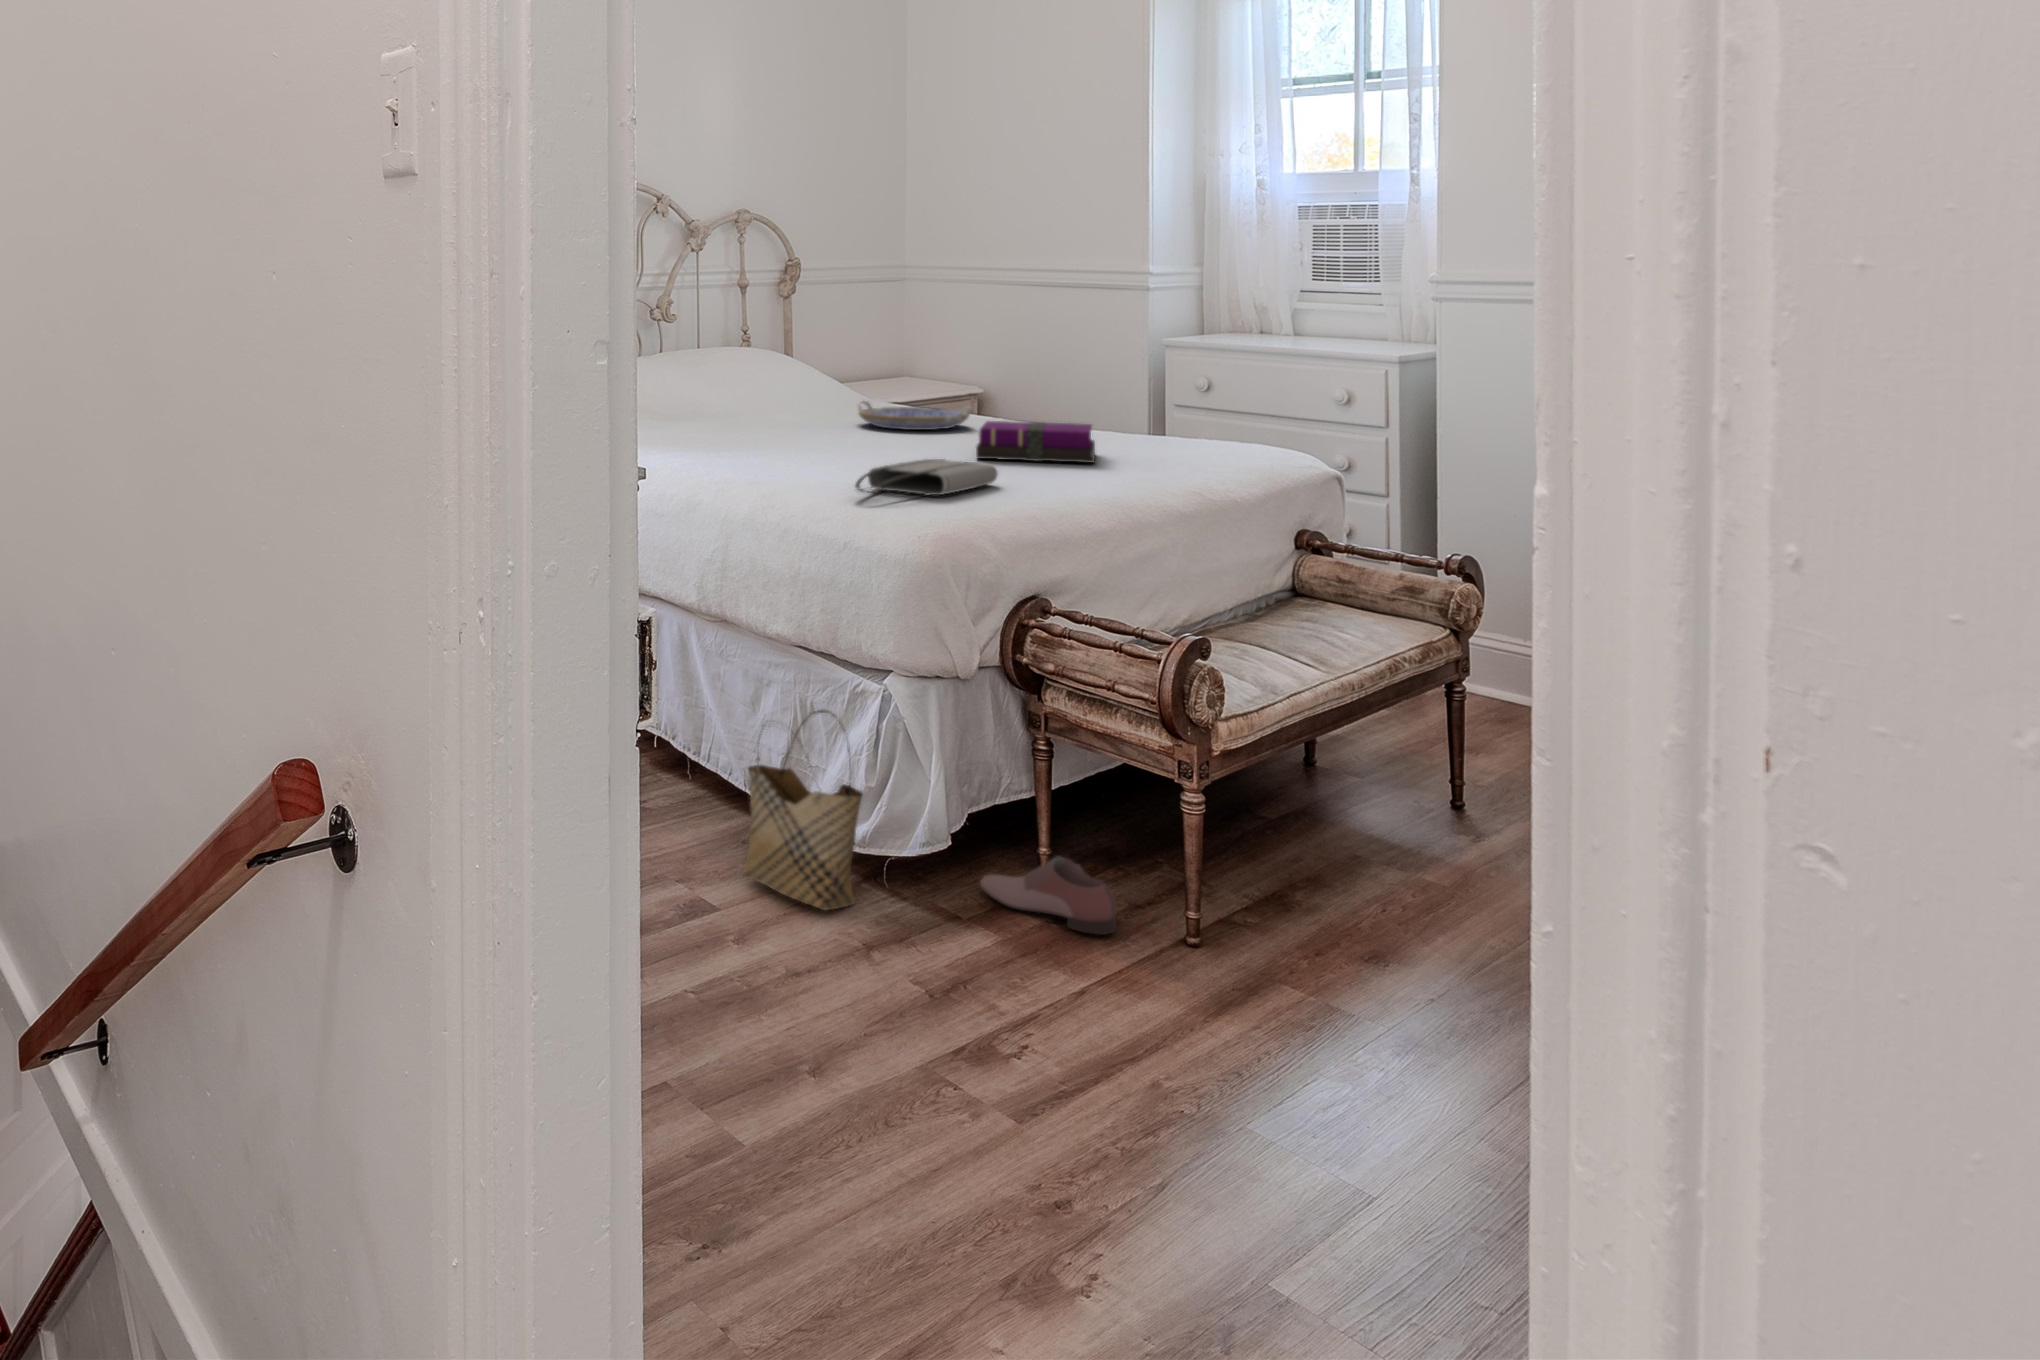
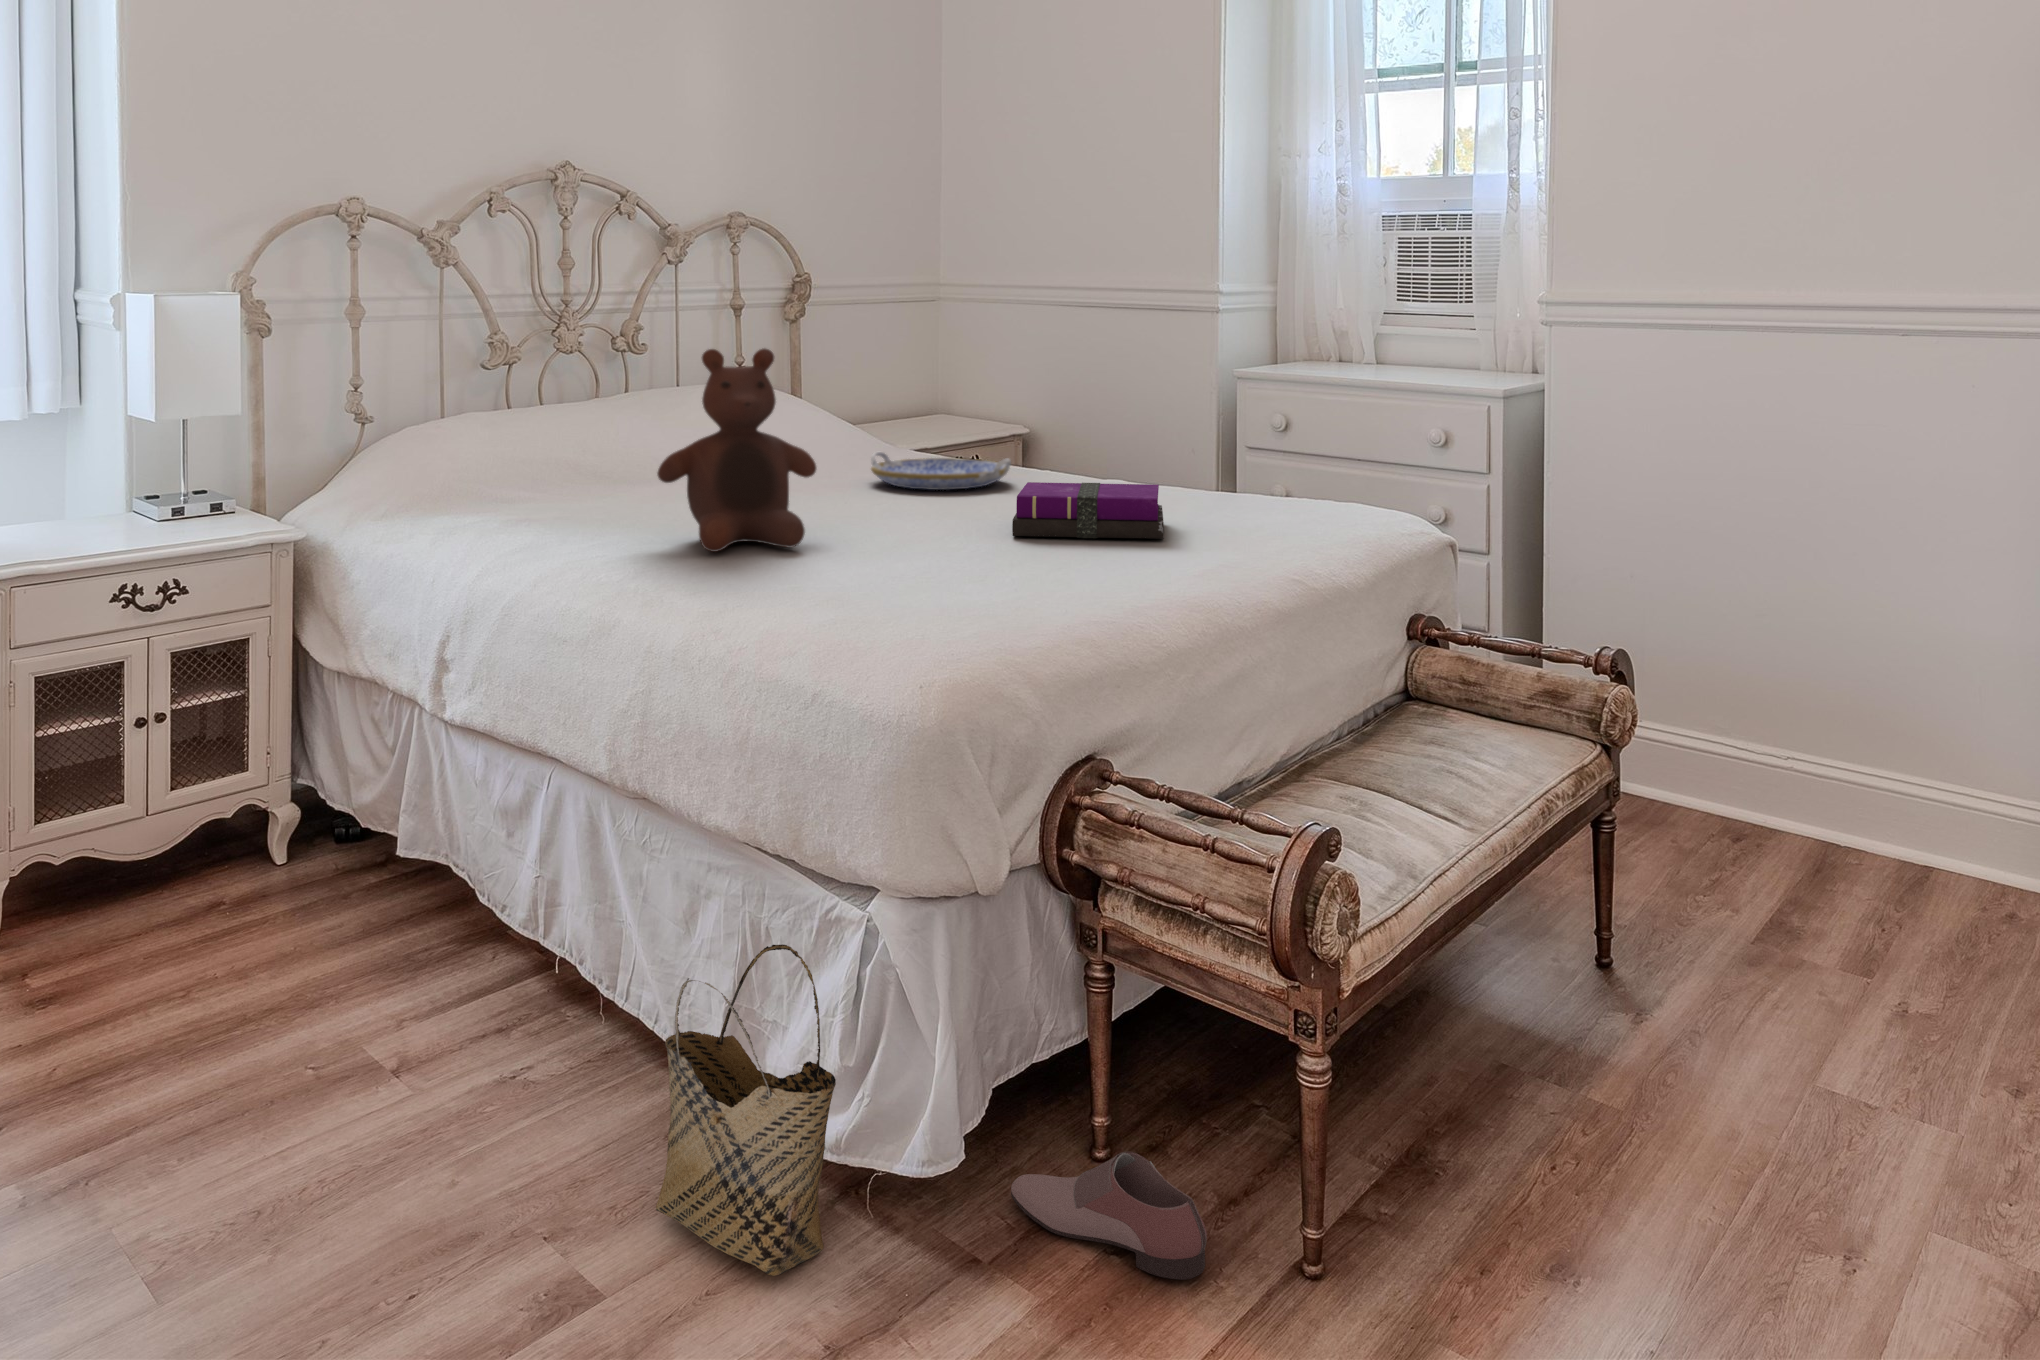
stuffed bear: none [714,316,828,462] -> present [657,348,816,552]
tote bag: present [855,459,998,496] -> none [831,547,1037,613]

